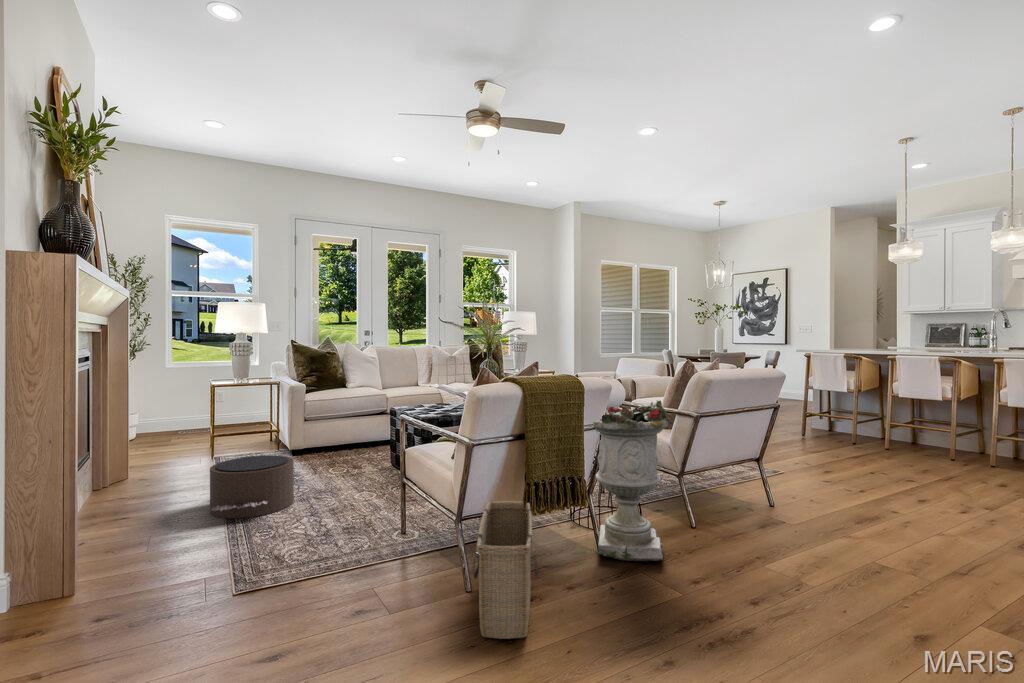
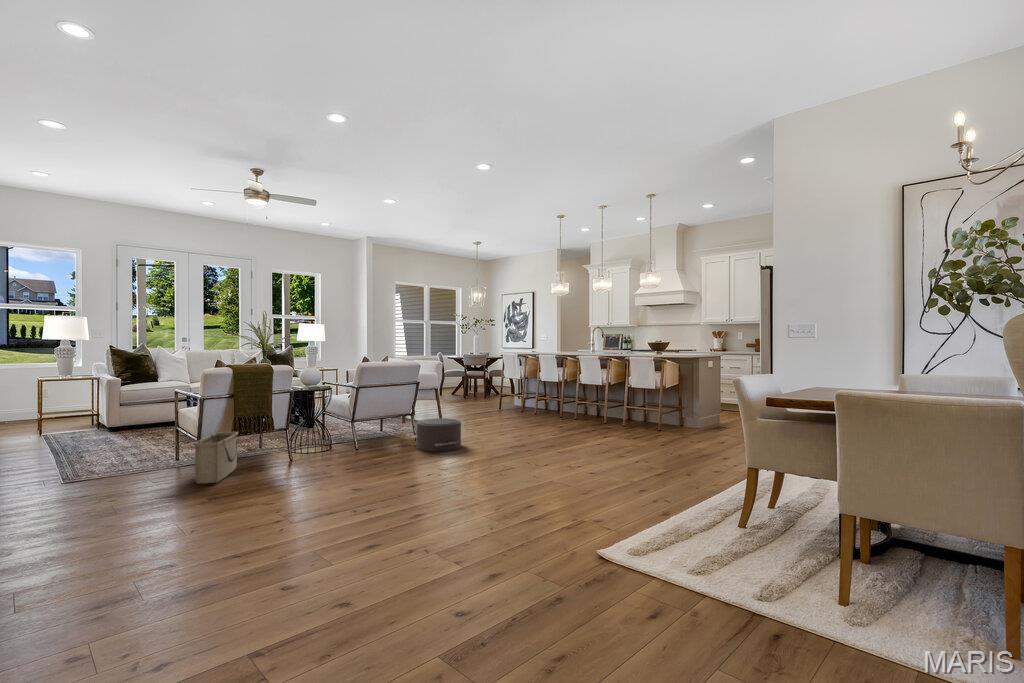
planter: present [593,401,672,561] -> none [280,382,325,461]
pouf: present [210,455,294,518] -> present [411,418,461,451]

